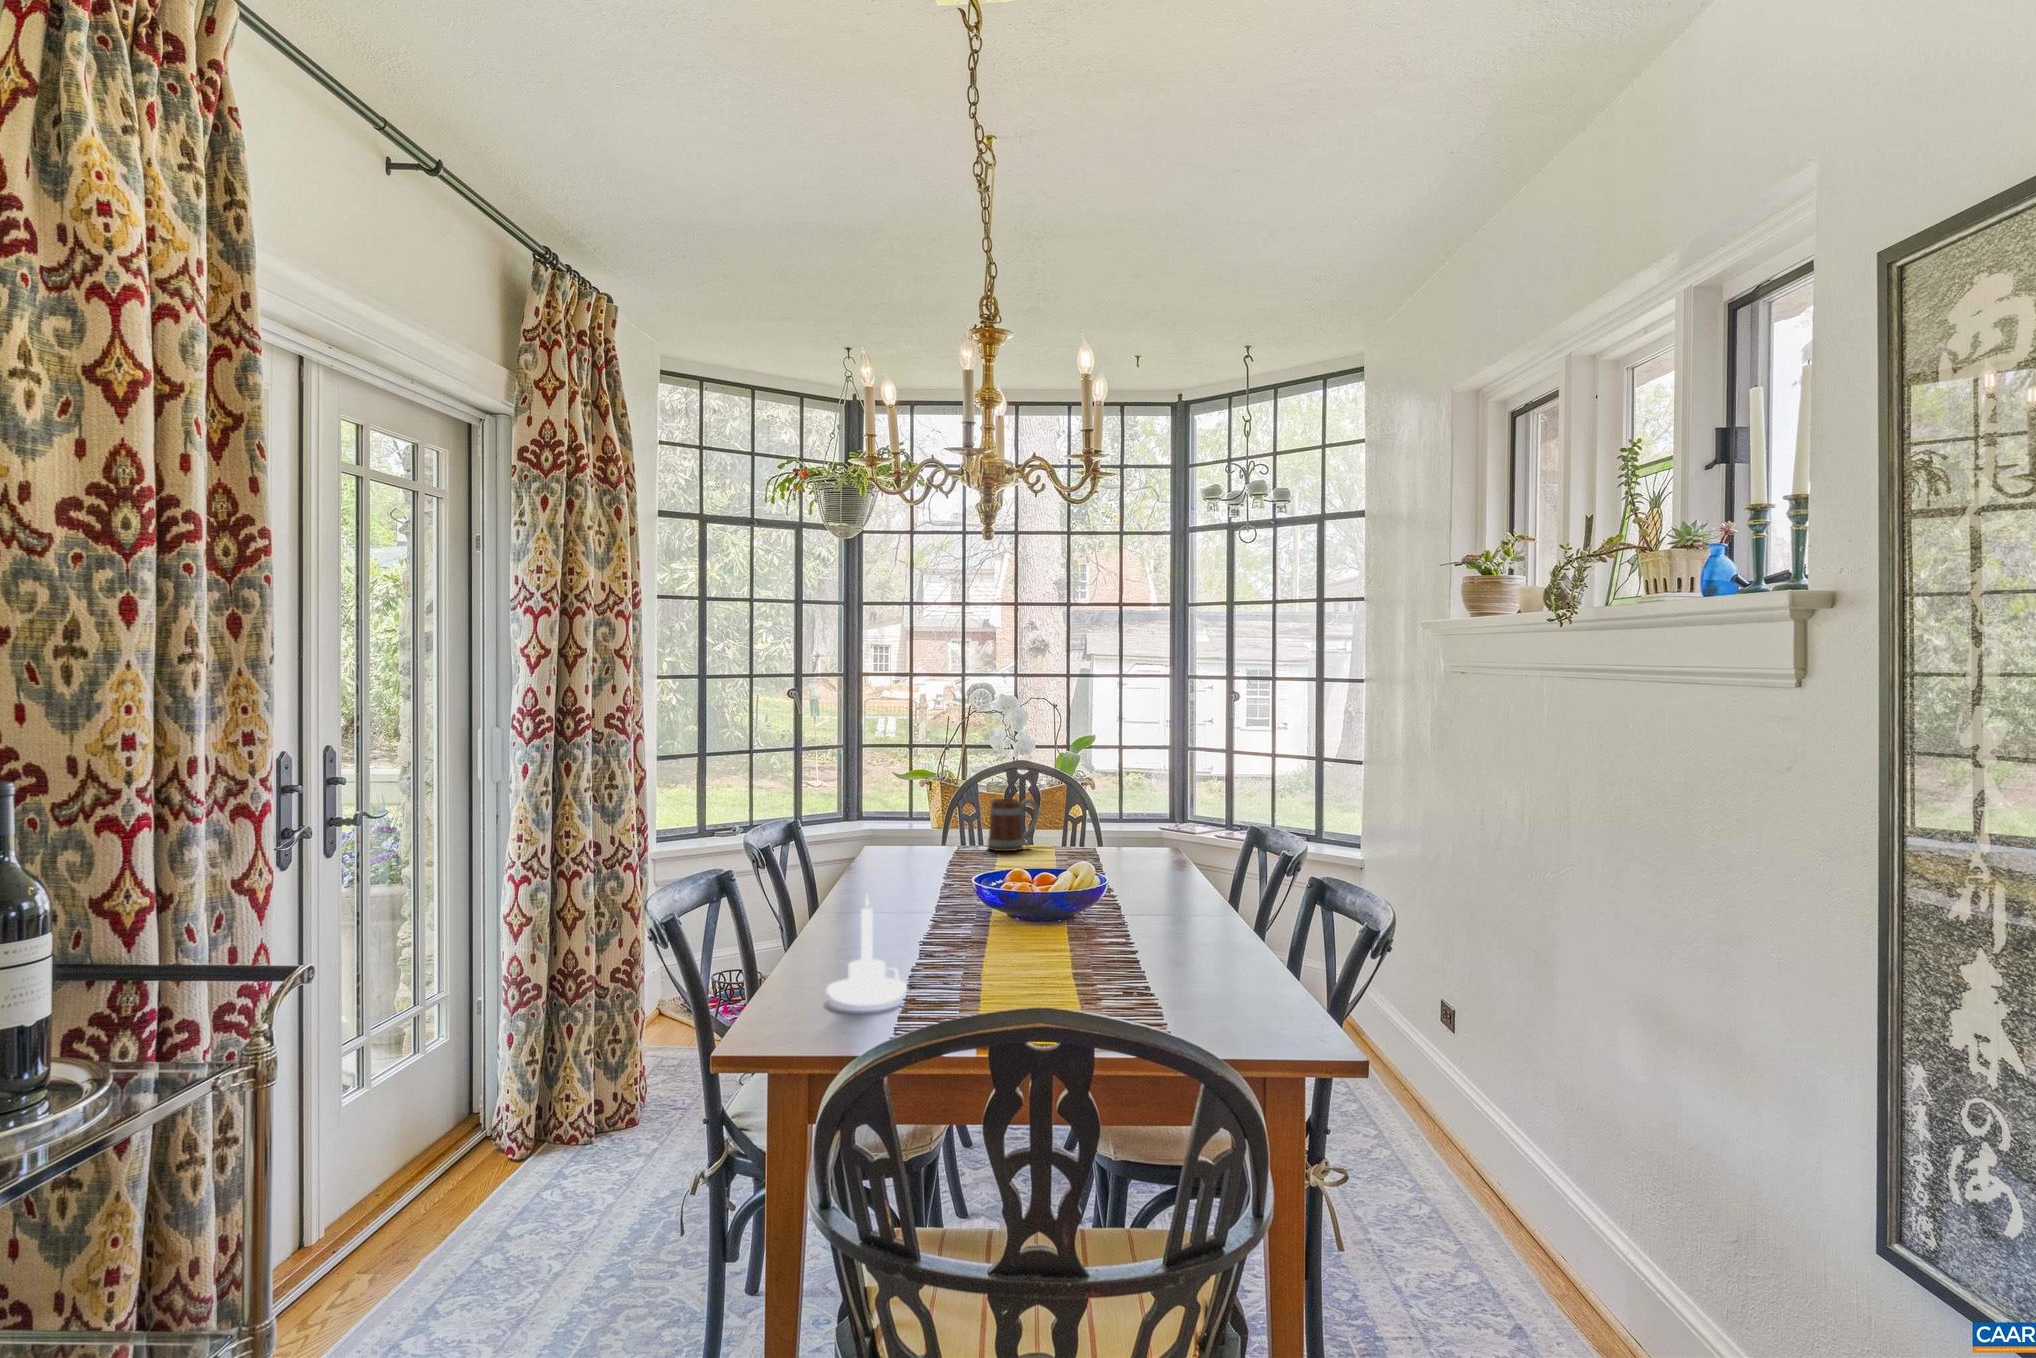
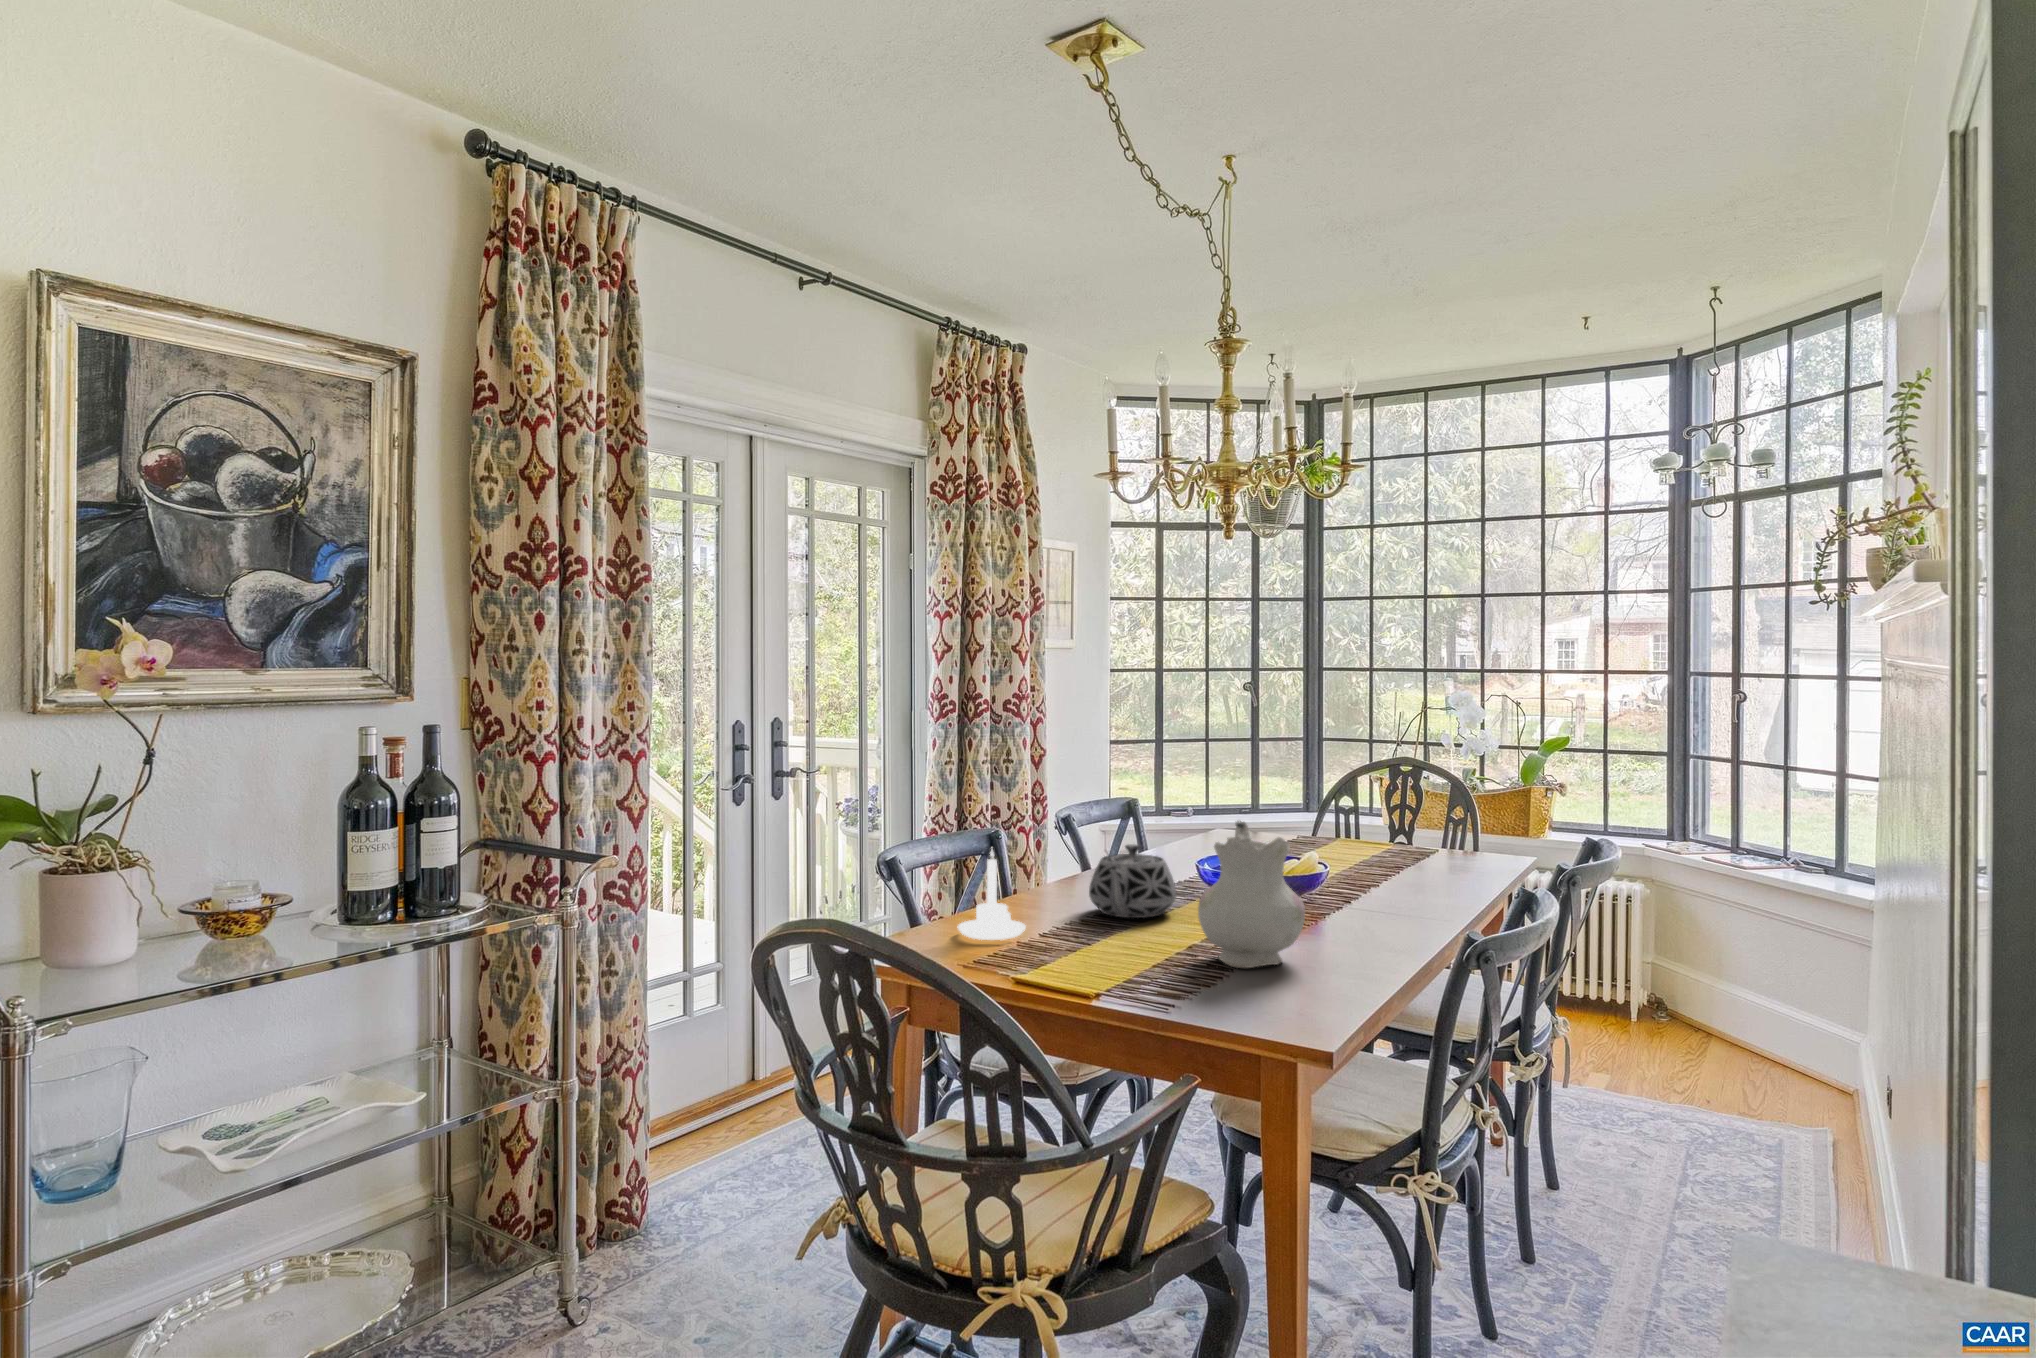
mug: present [988,799,1039,851] -> none [1329,790,1384,843]
ceramic pitcher: none [1109,840,1217,993] -> present [1198,821,1305,968]
teapot: none [912,874,1008,956] -> present [1089,844,1176,918]

